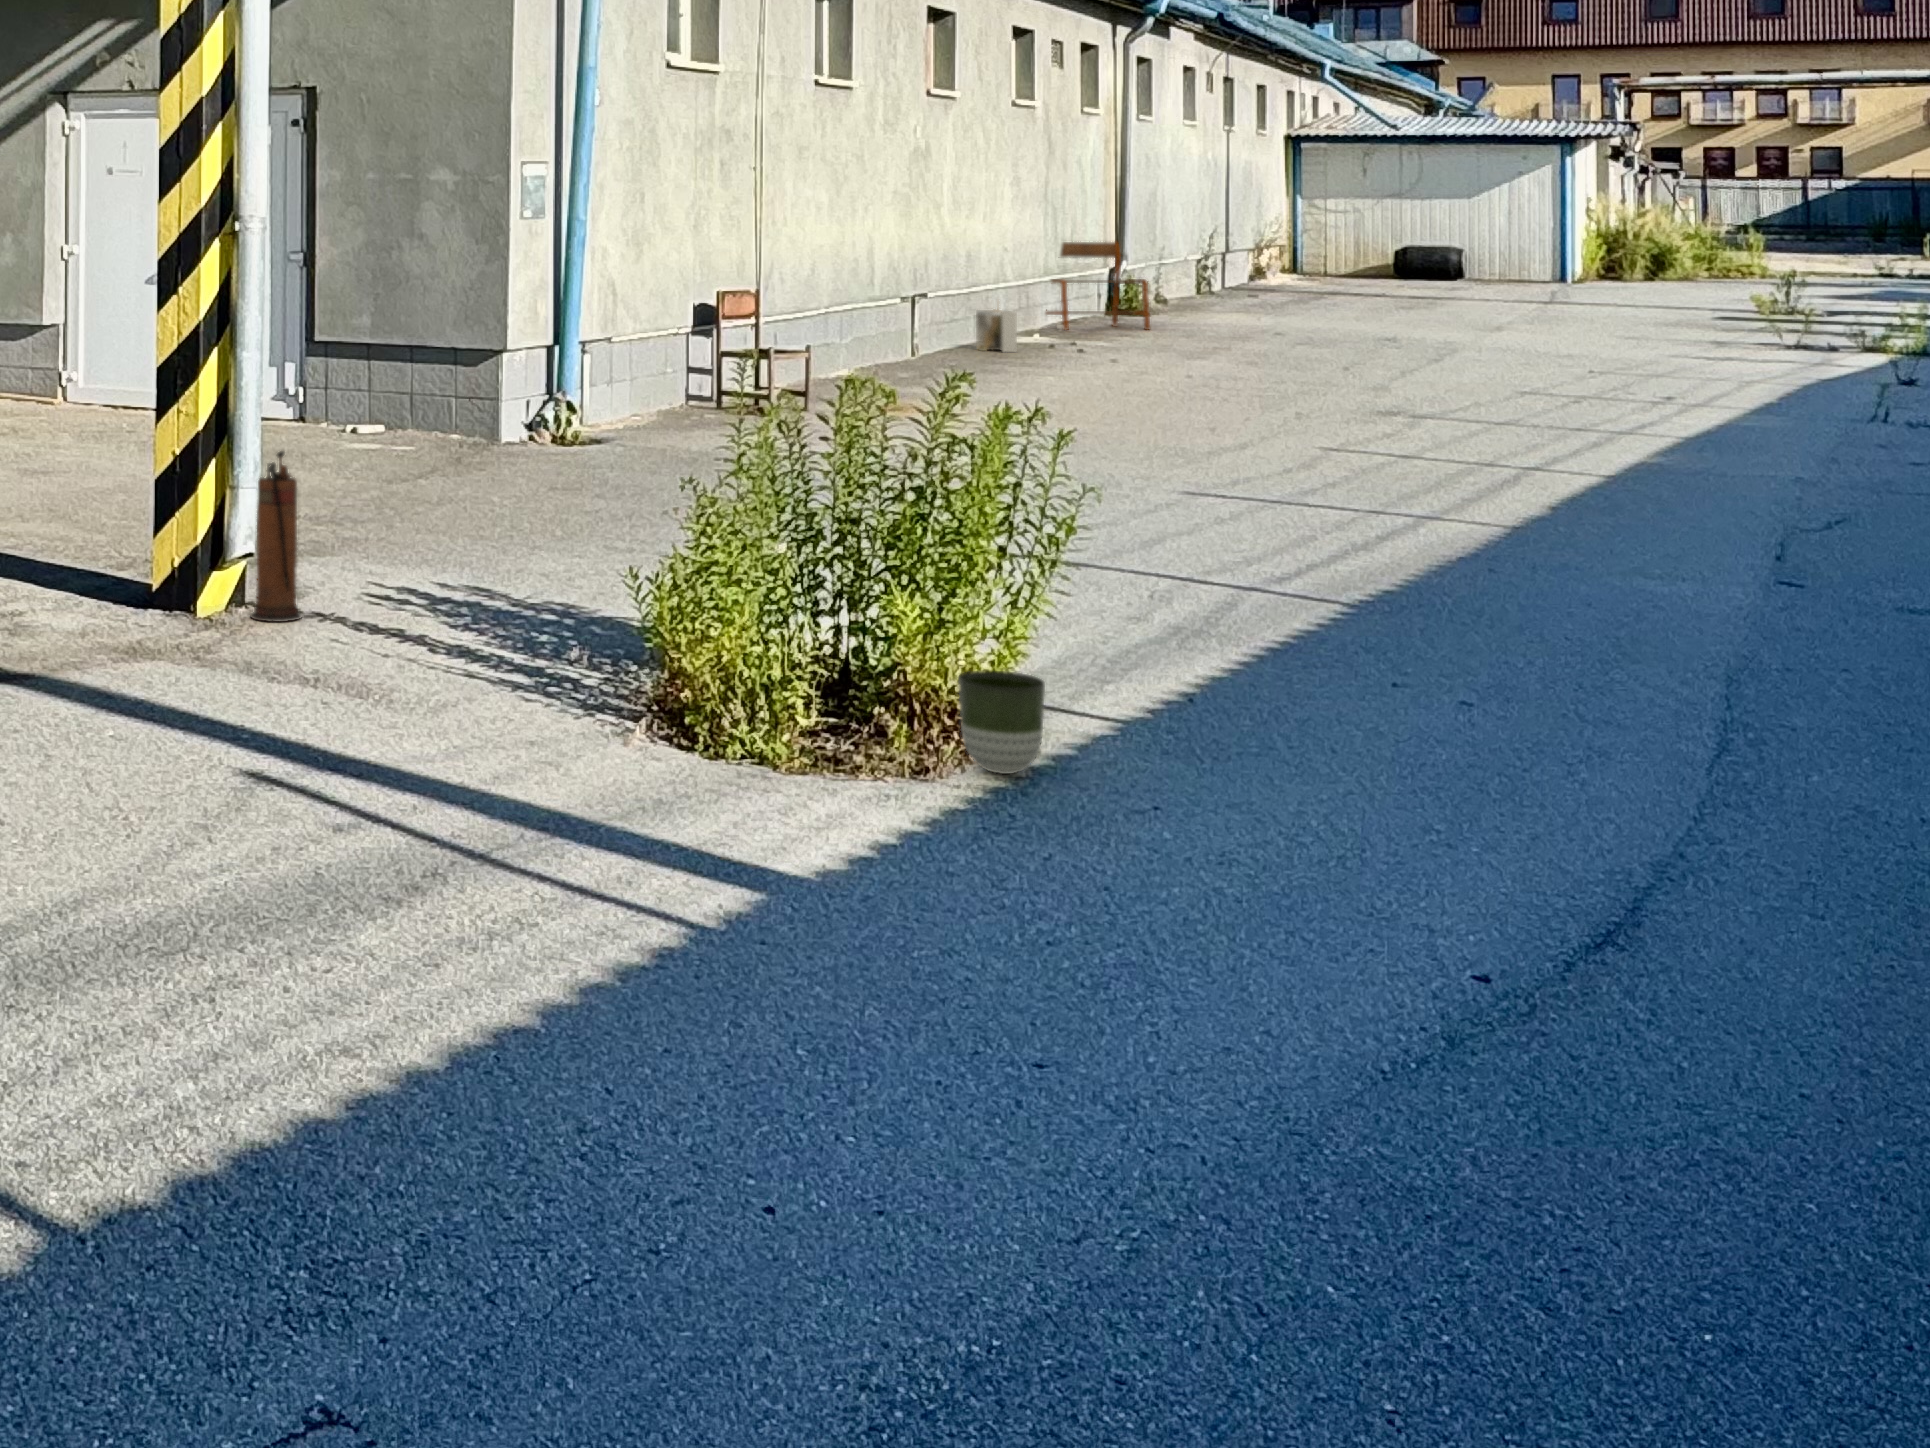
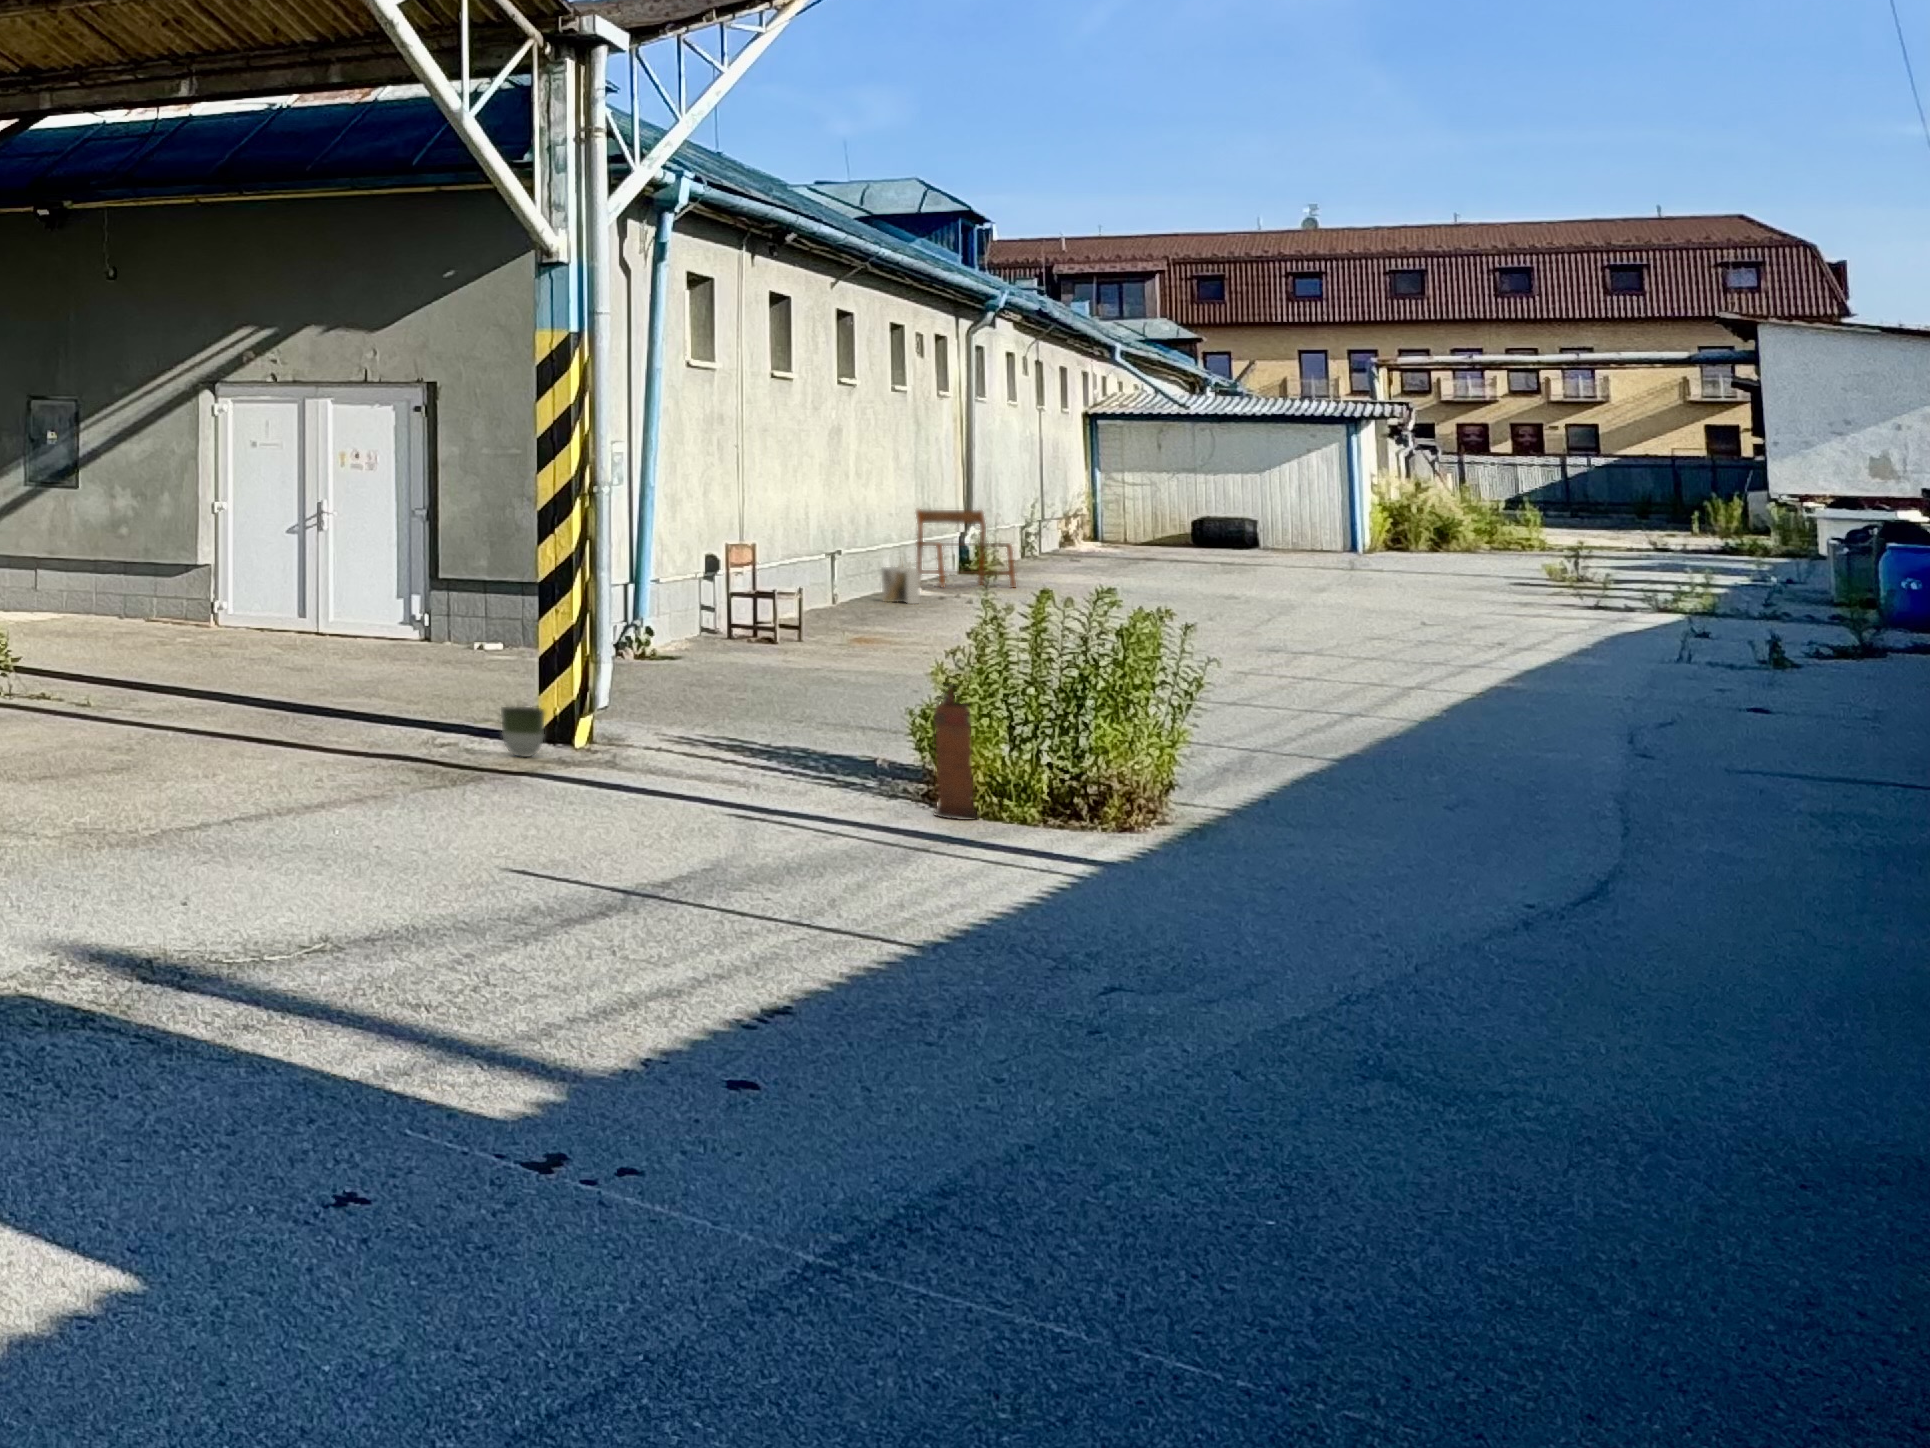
fire extinguisher: present [251,451,302,622] -> present [930,683,977,820]
planter: present [958,670,1045,774] -> present [501,707,544,757]

